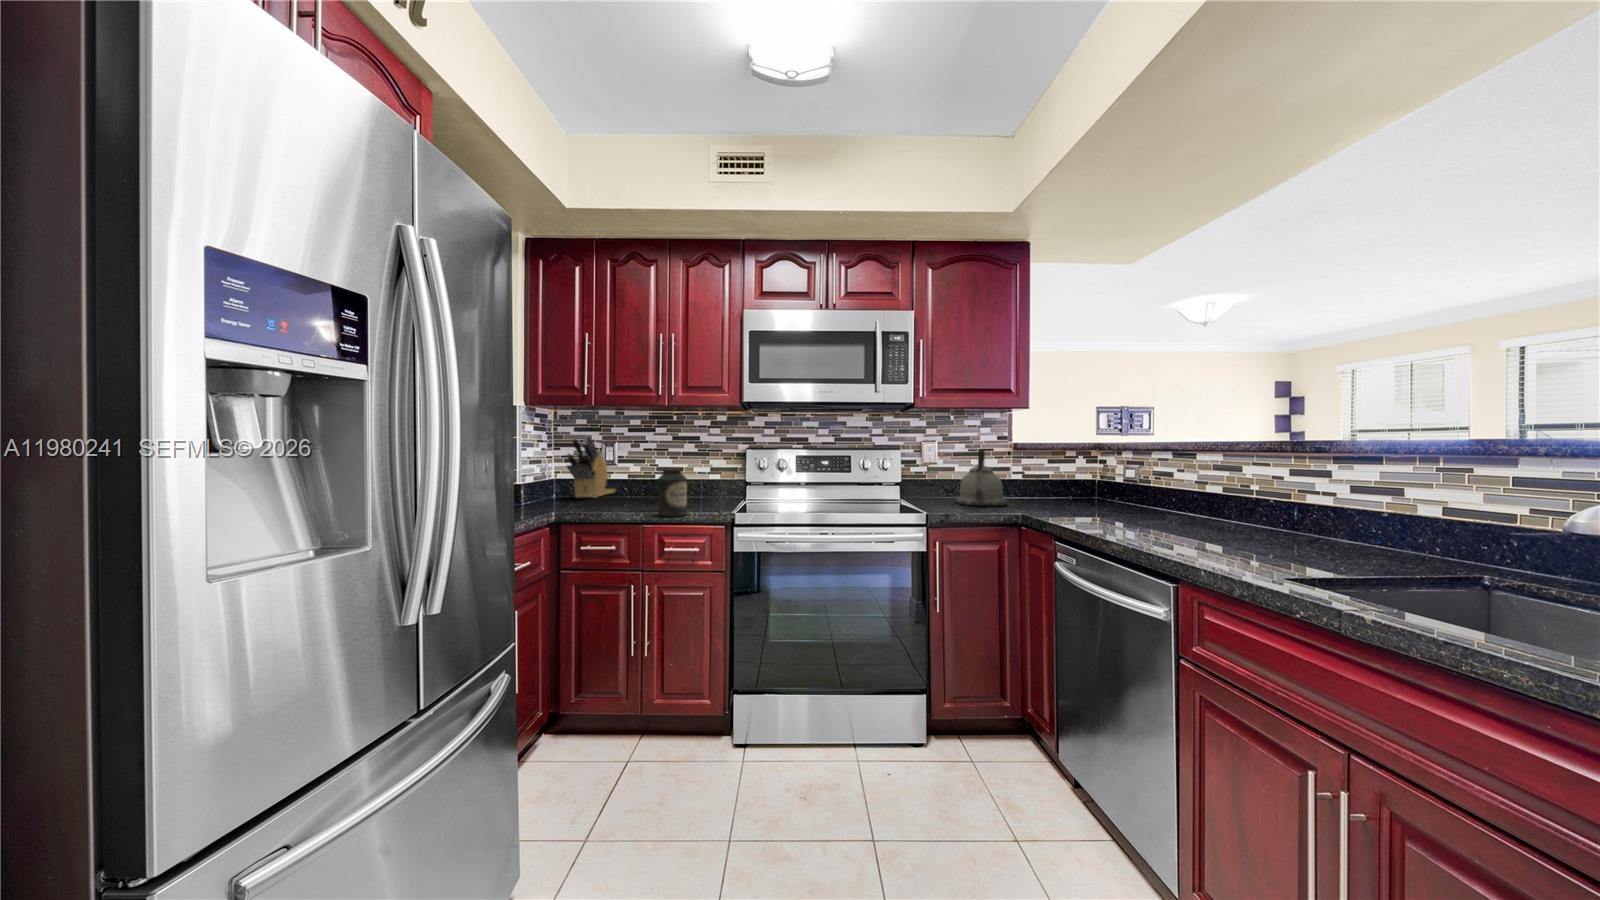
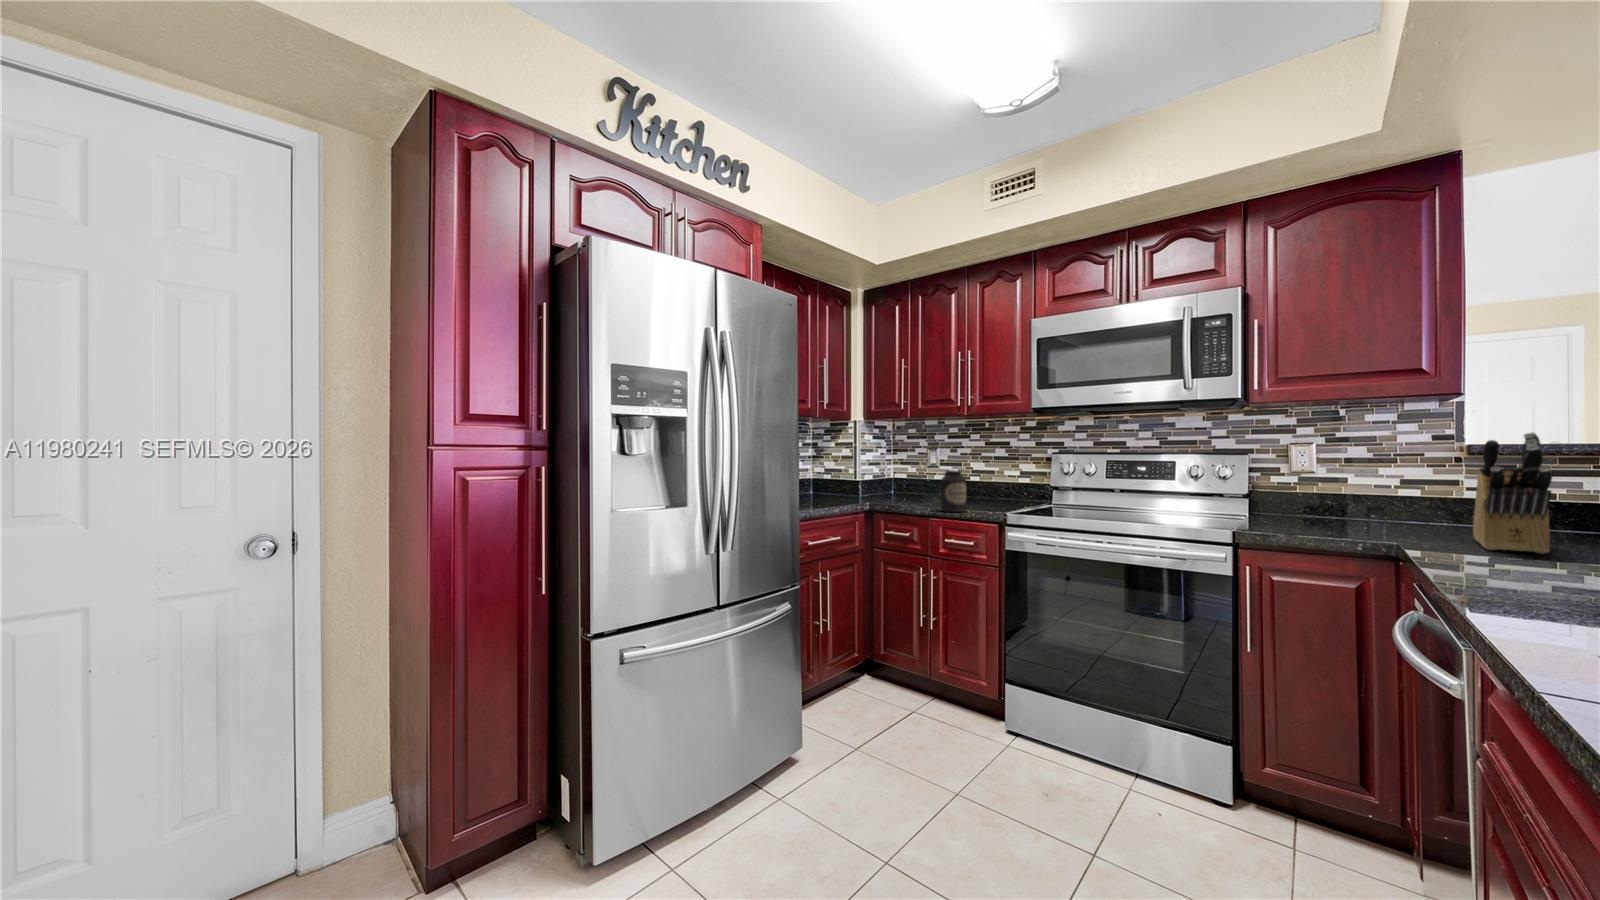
knife block: present [567,436,615,498] -> present [1473,432,1552,554]
kettle: present [956,449,1007,506] -> none [1318,453,1406,531]

